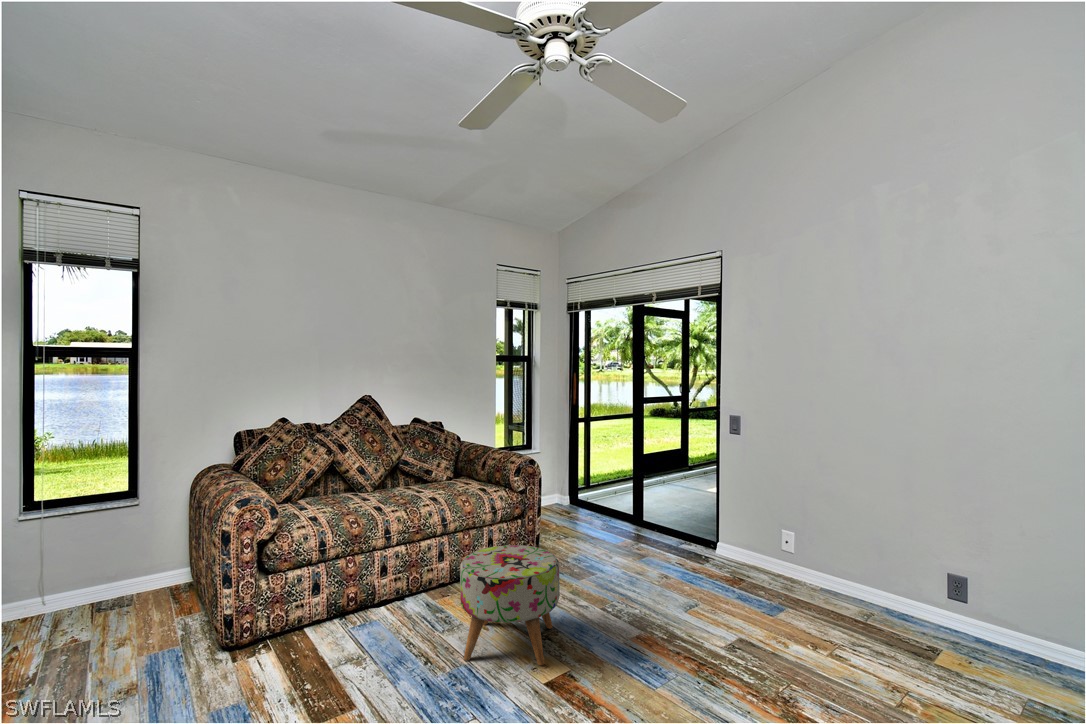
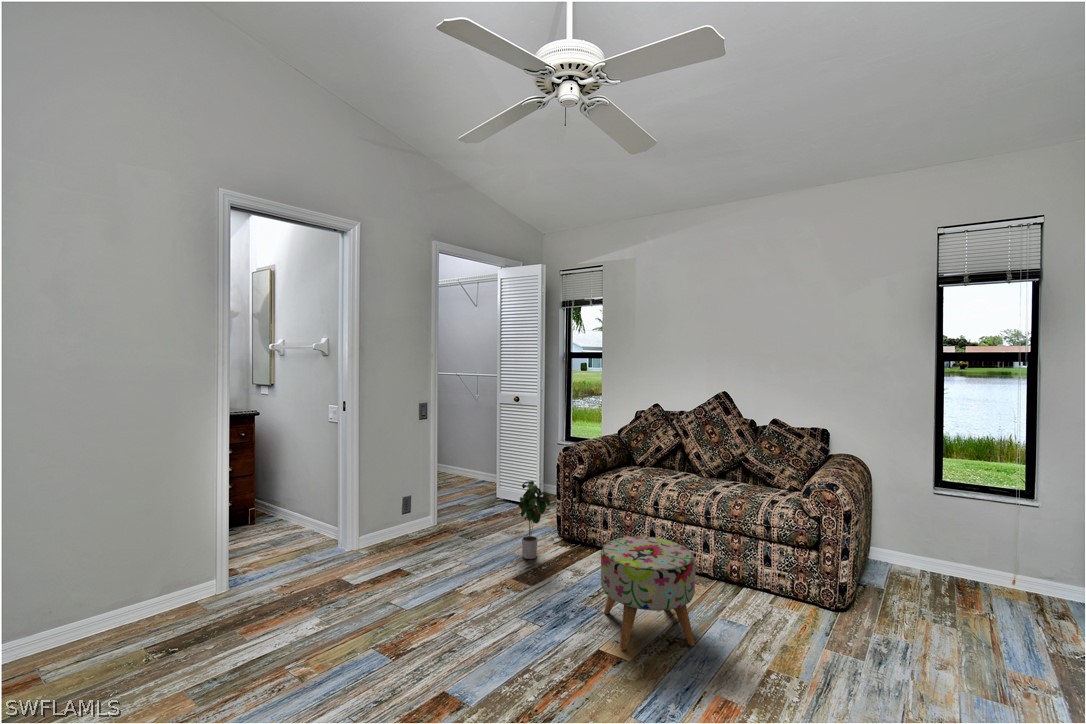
potted plant: none [190,563,312,699] -> present [518,481,550,559]

